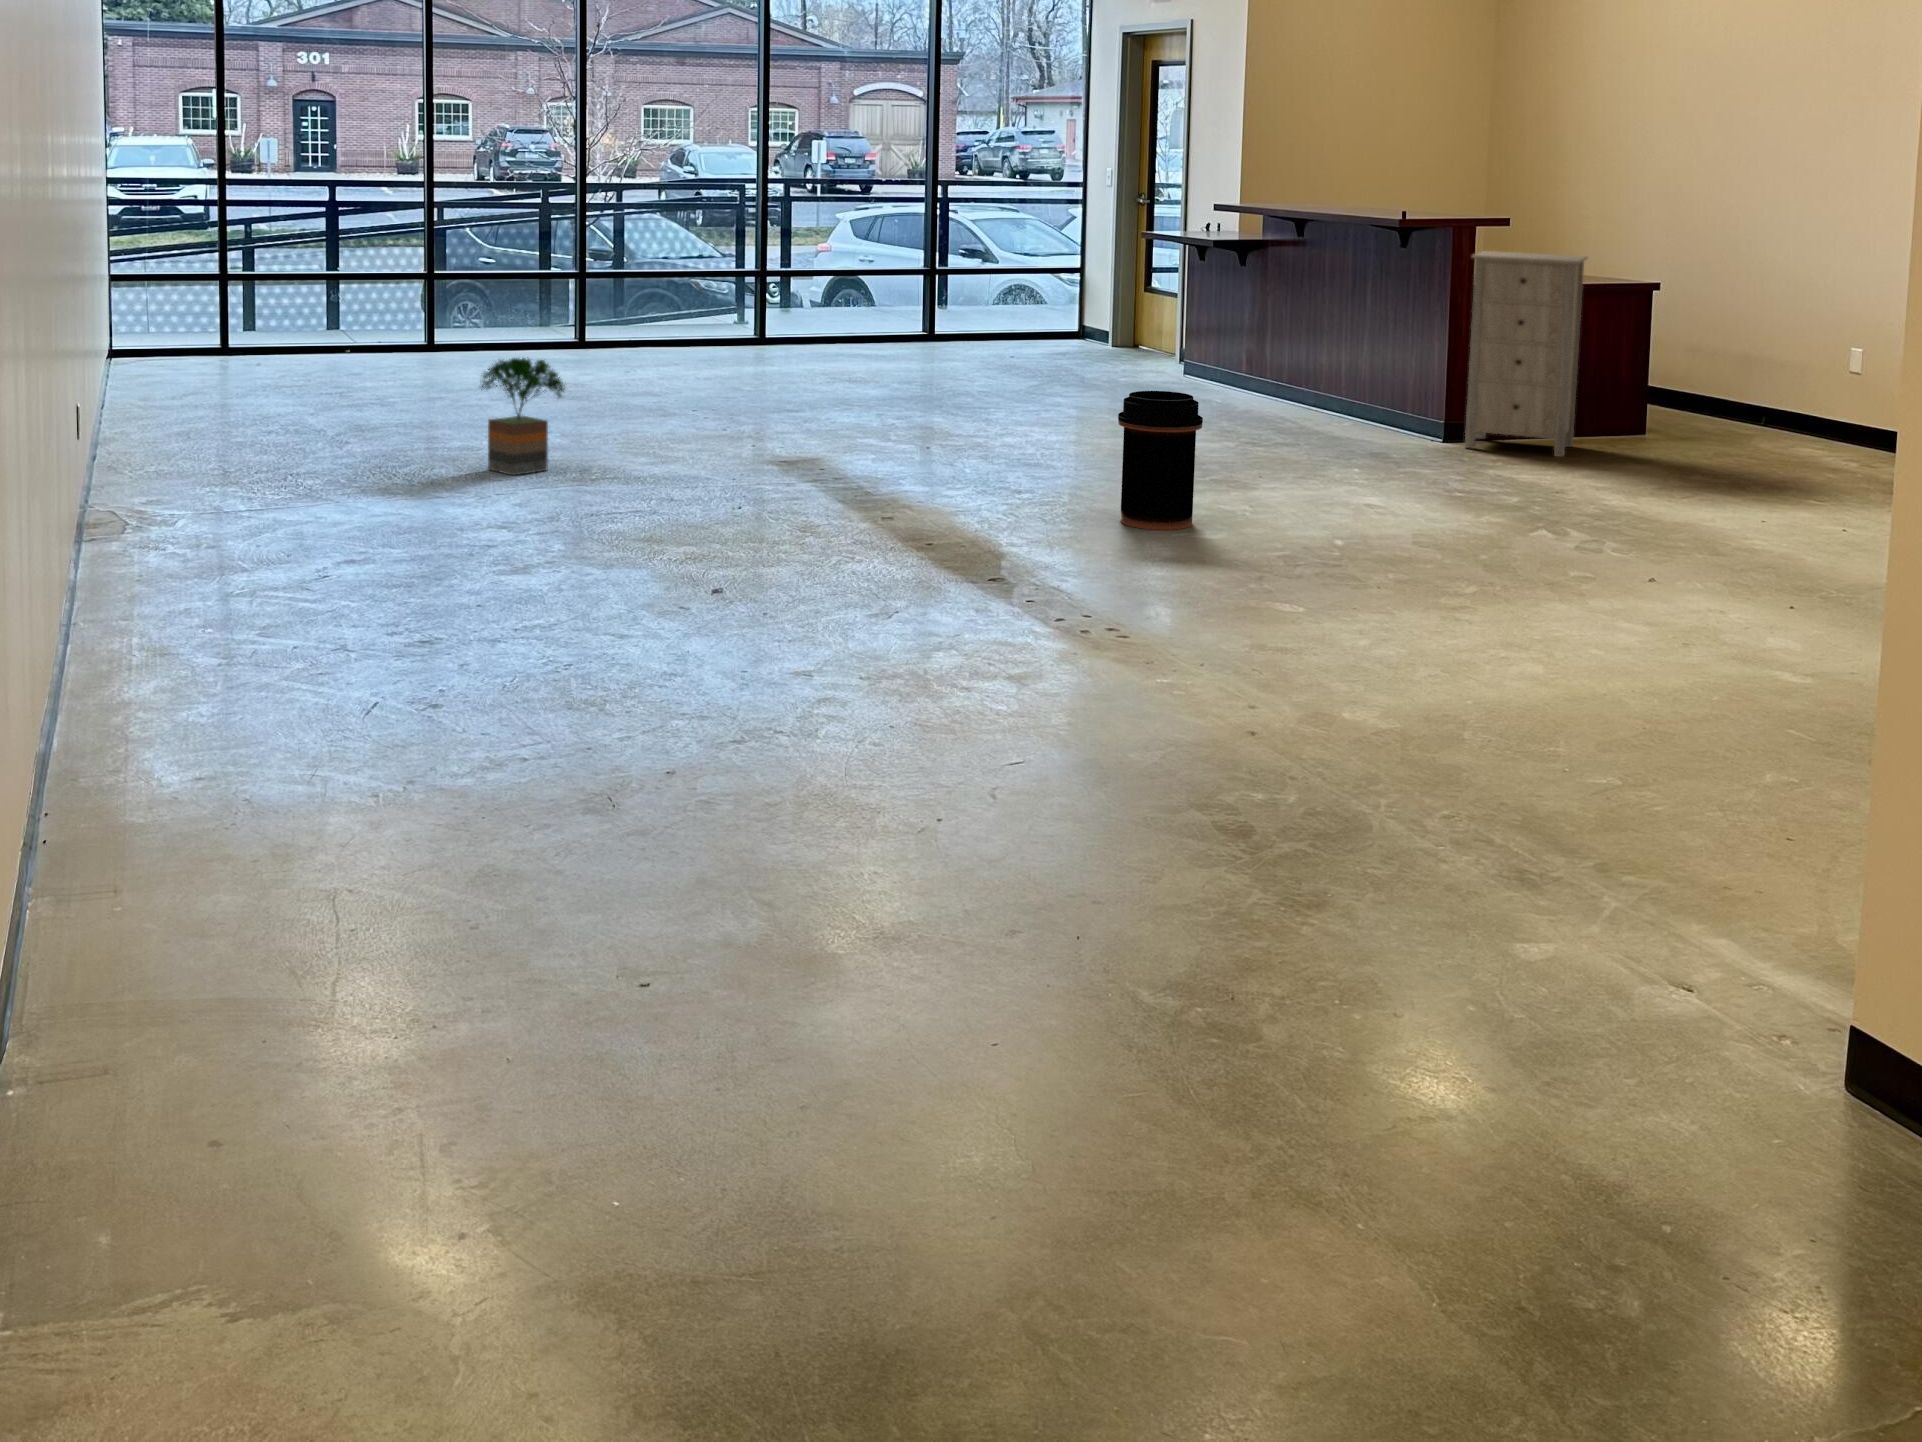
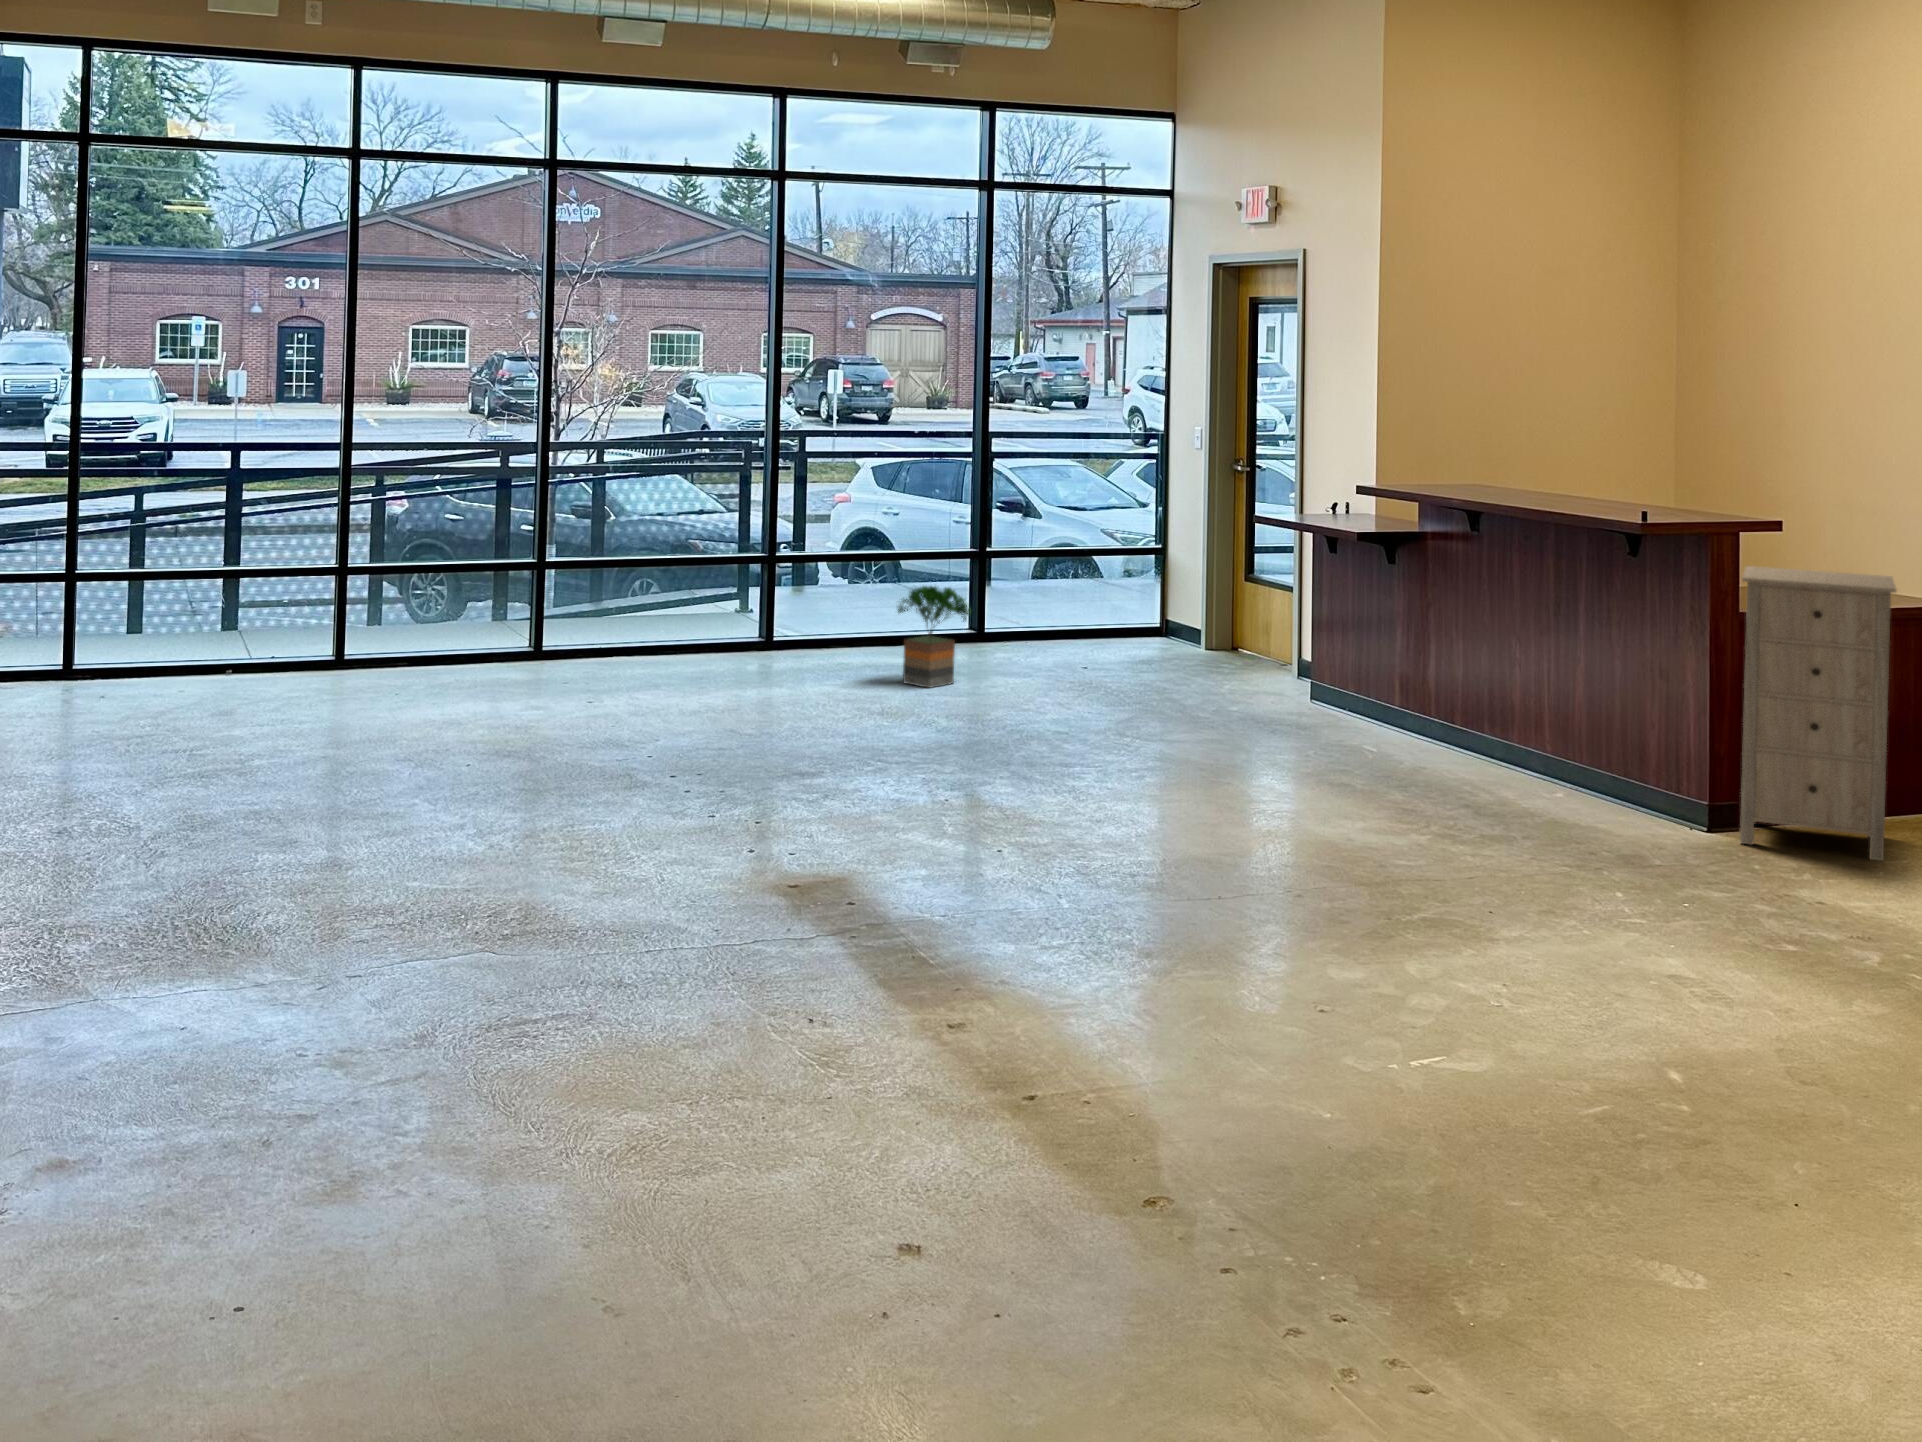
potted tree: present [481,358,565,475] -> present [897,585,971,688]
trash can: present [1118,391,1203,530] -> none [1322,831,1455,1065]

